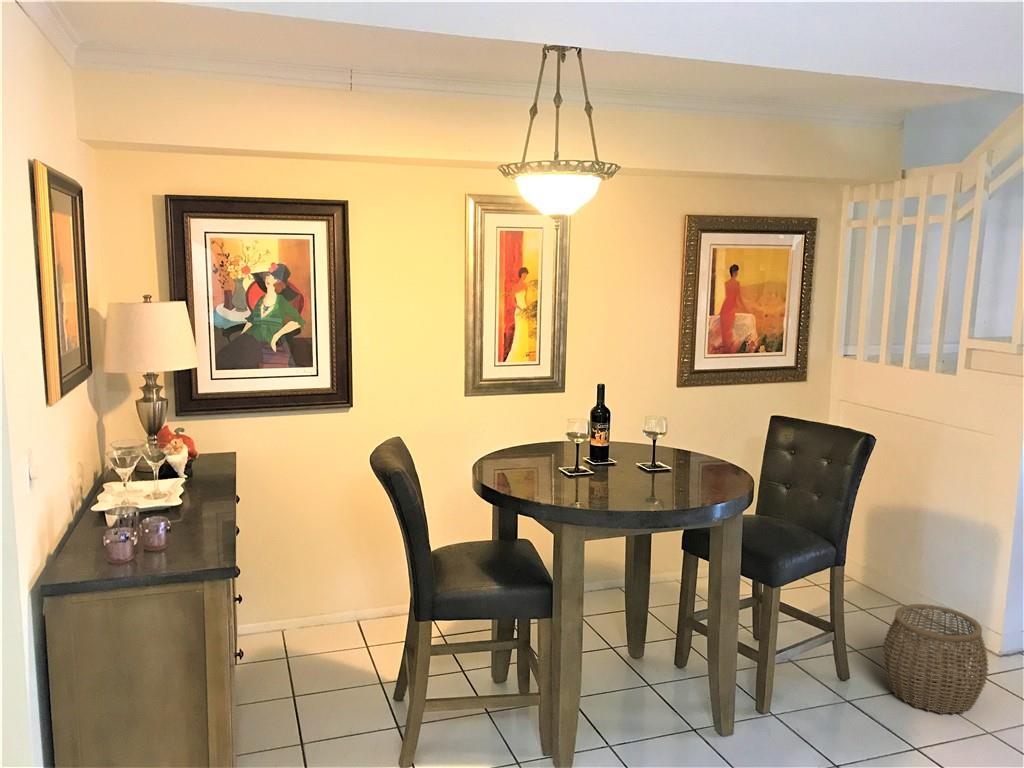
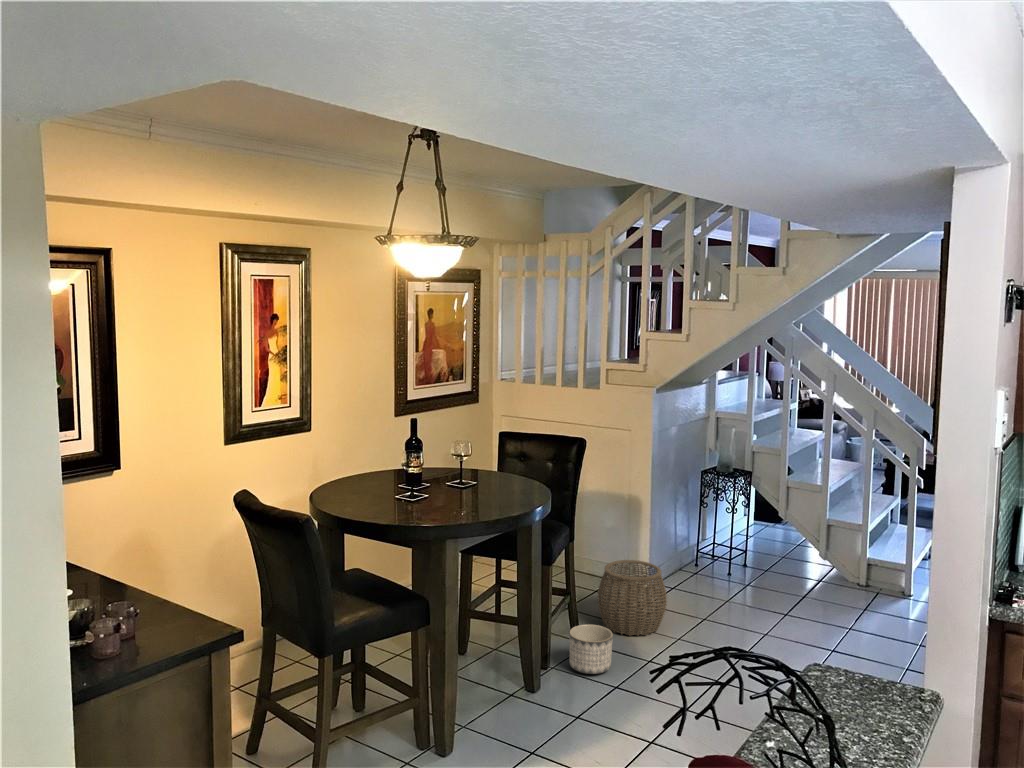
planter: none [796,672,857,742] -> present [570,624,613,674]

